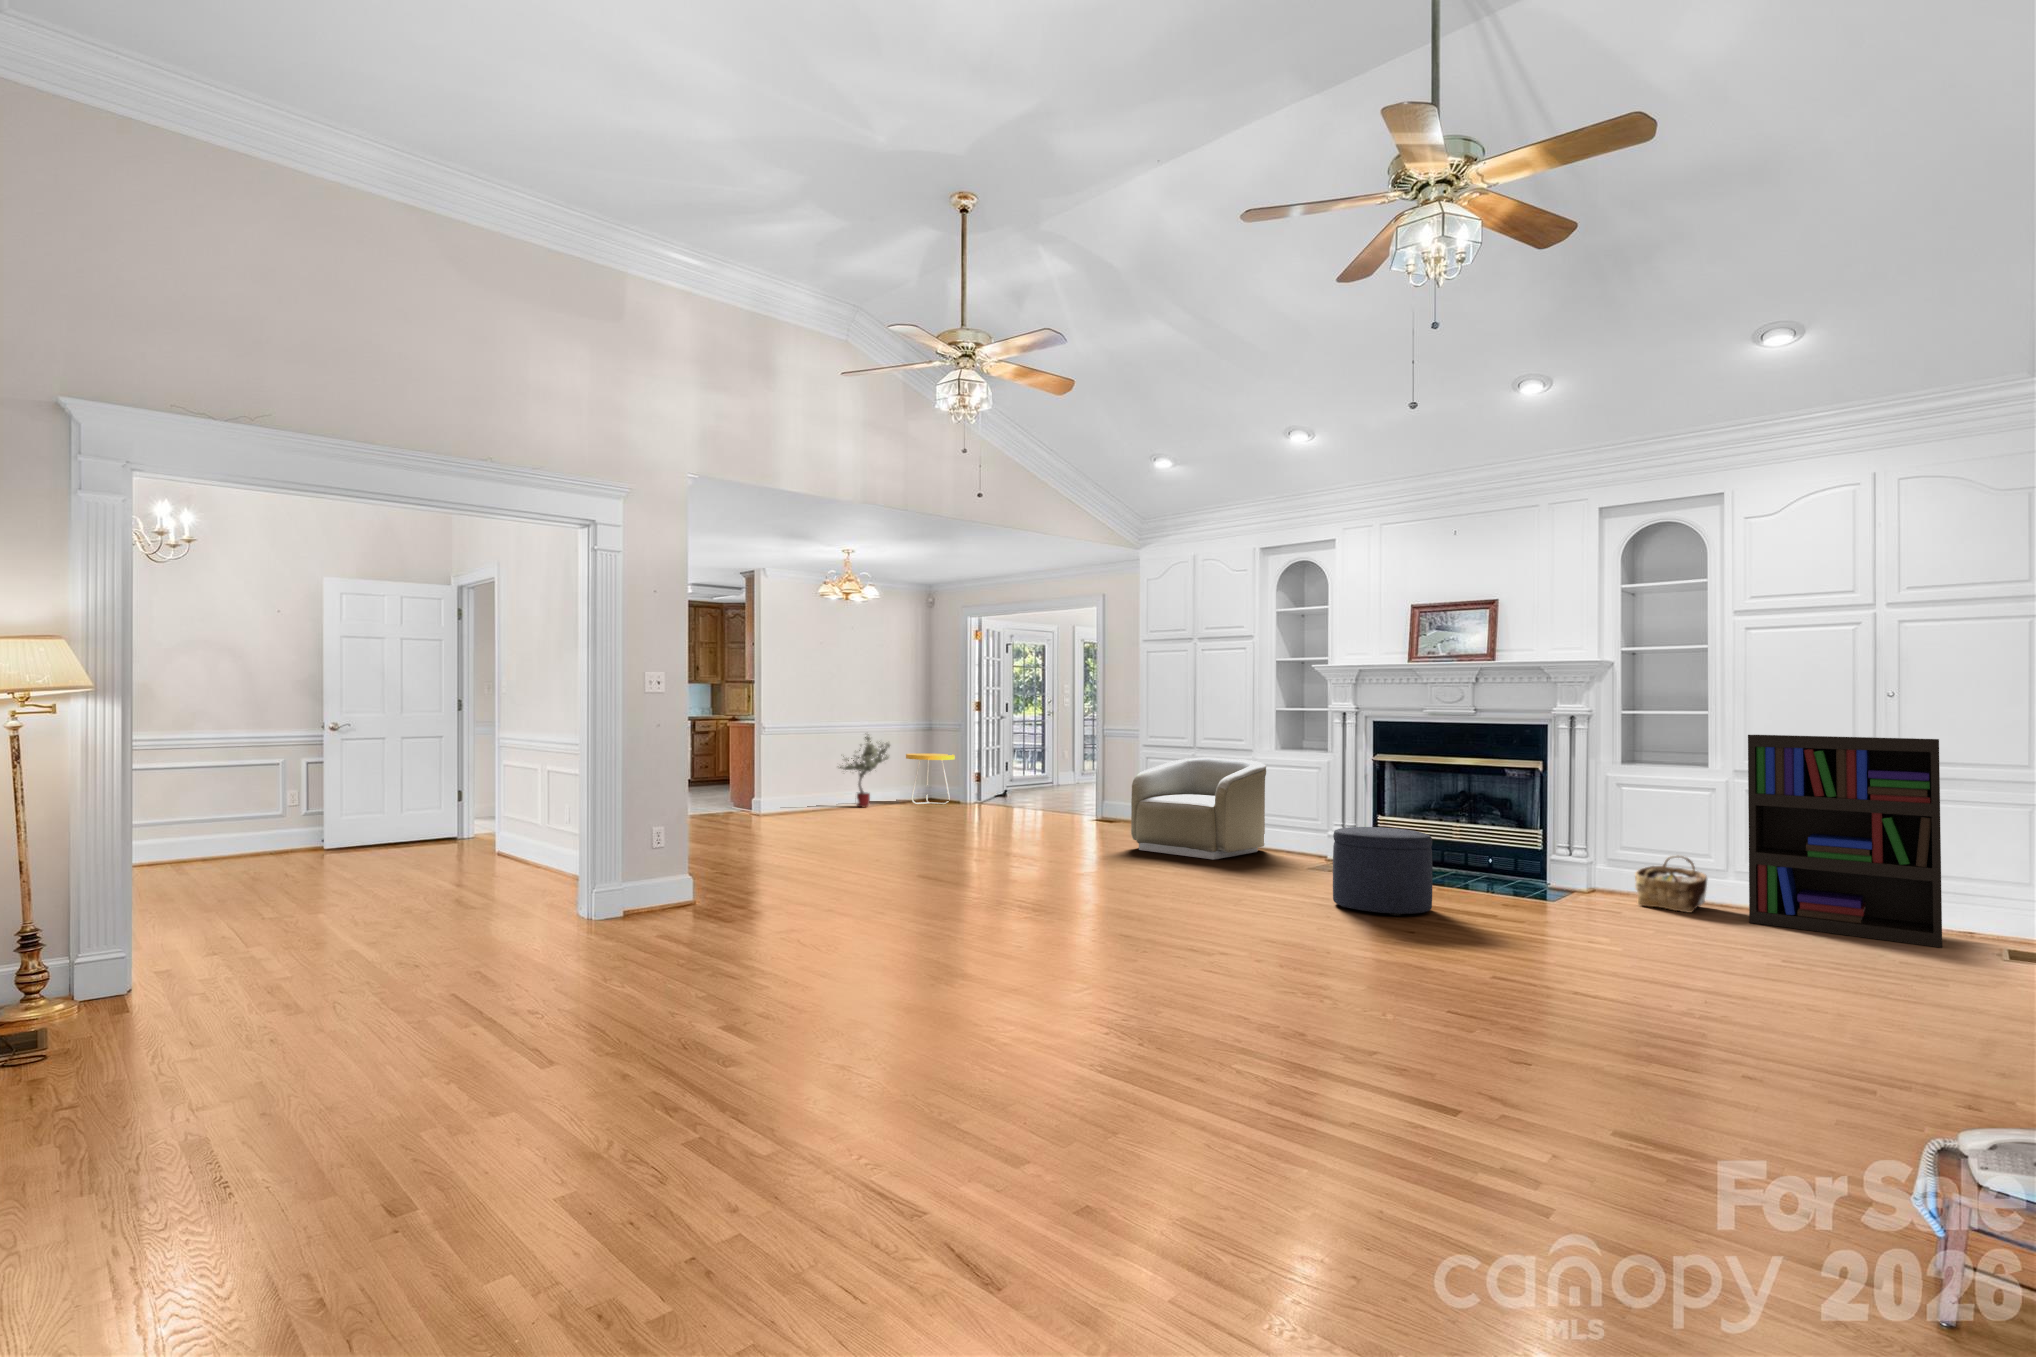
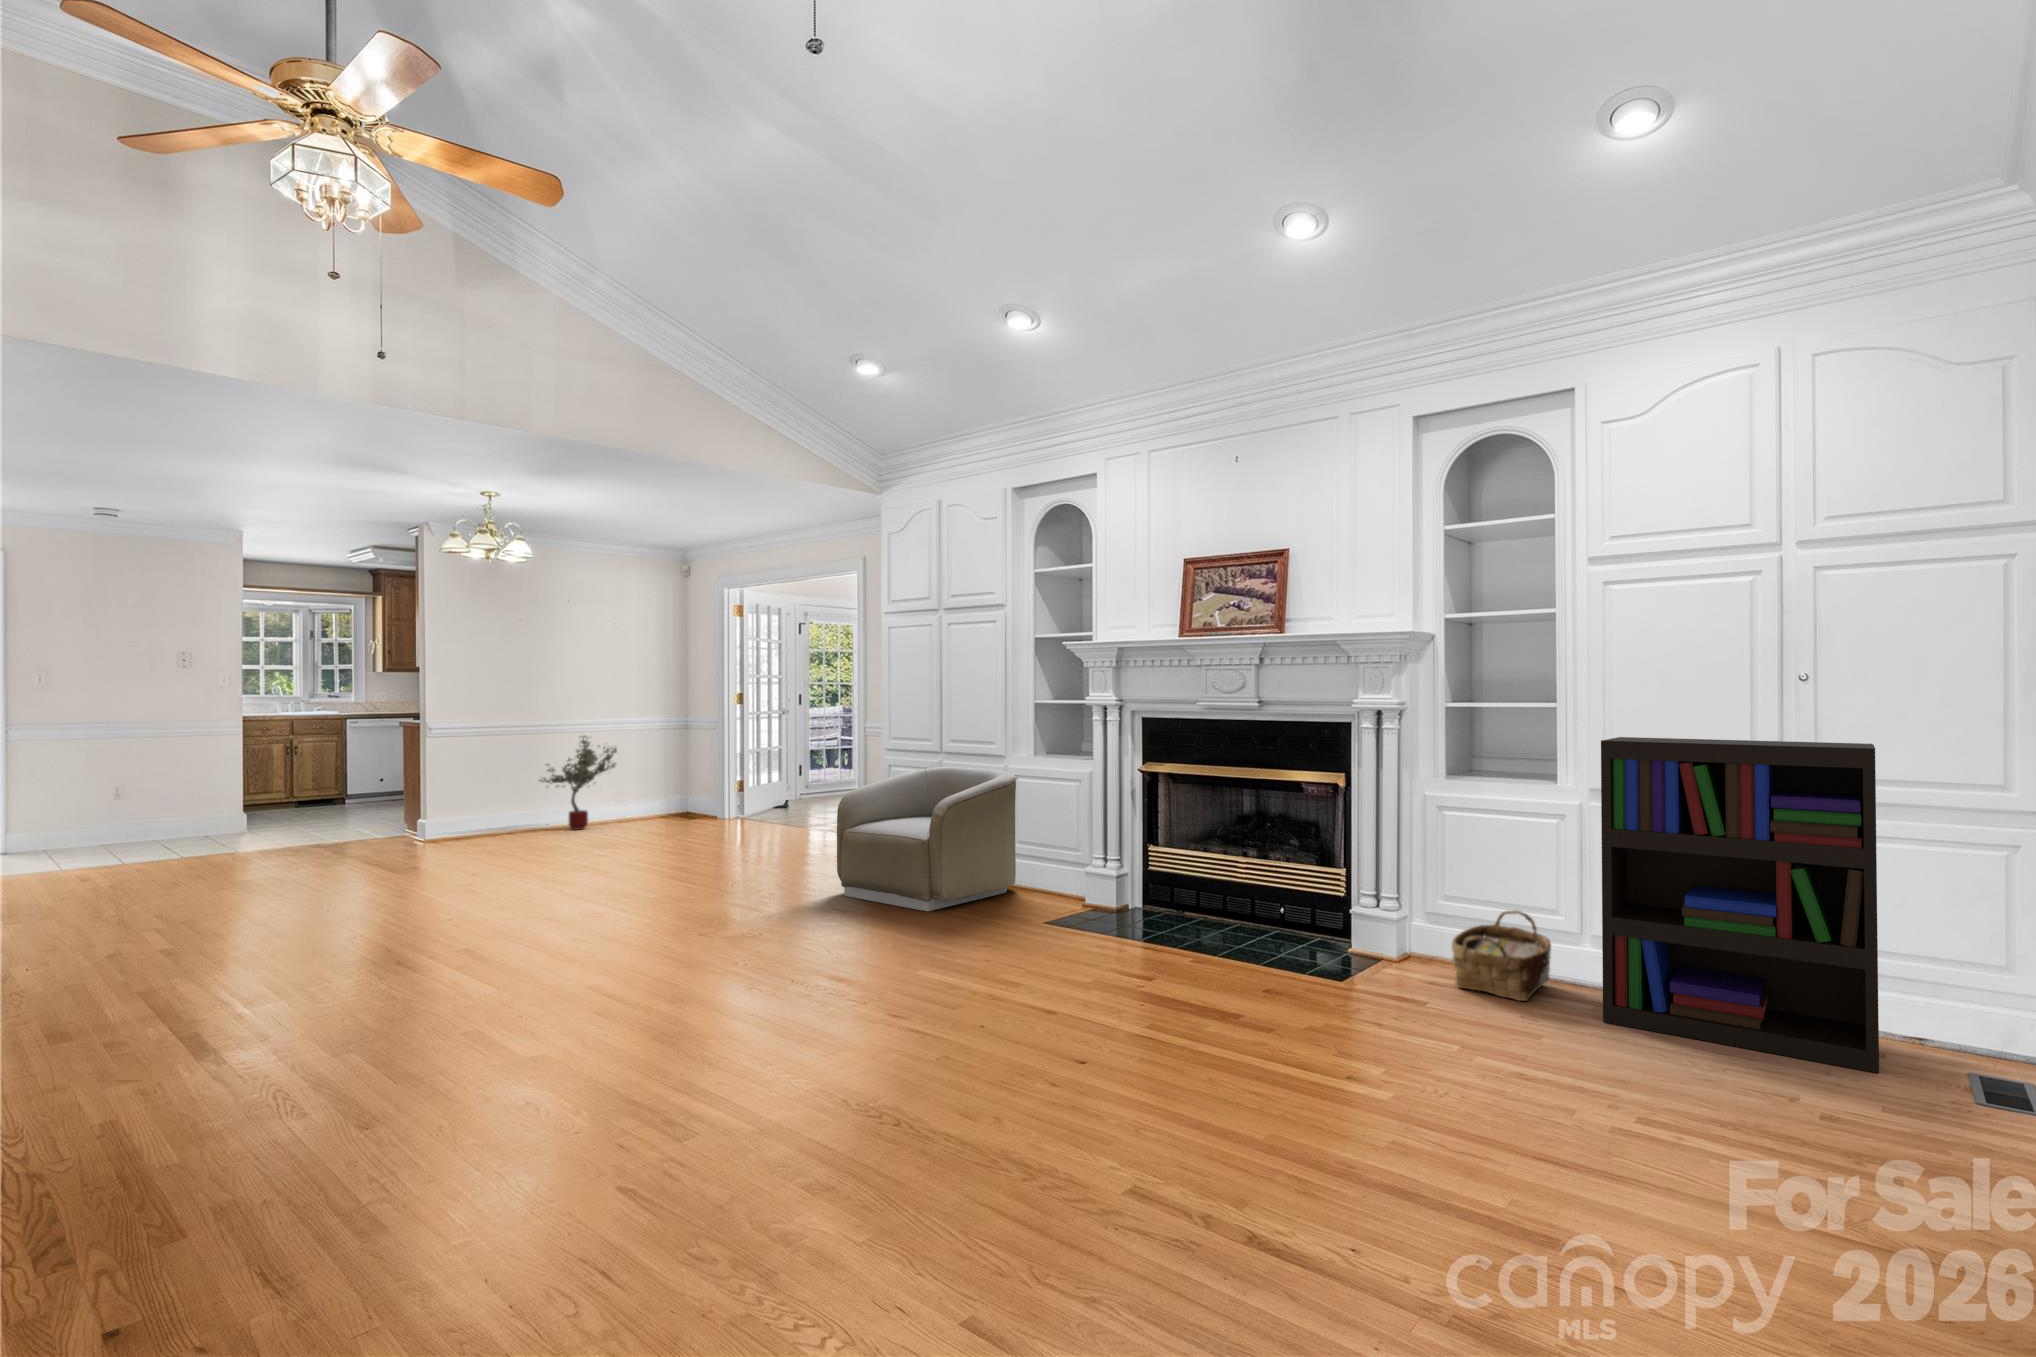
side table: present [906,753,955,804] -> none [644,757,708,822]
ottoman: present [1333,827,1433,916] -> none [1003,886,1144,1033]

